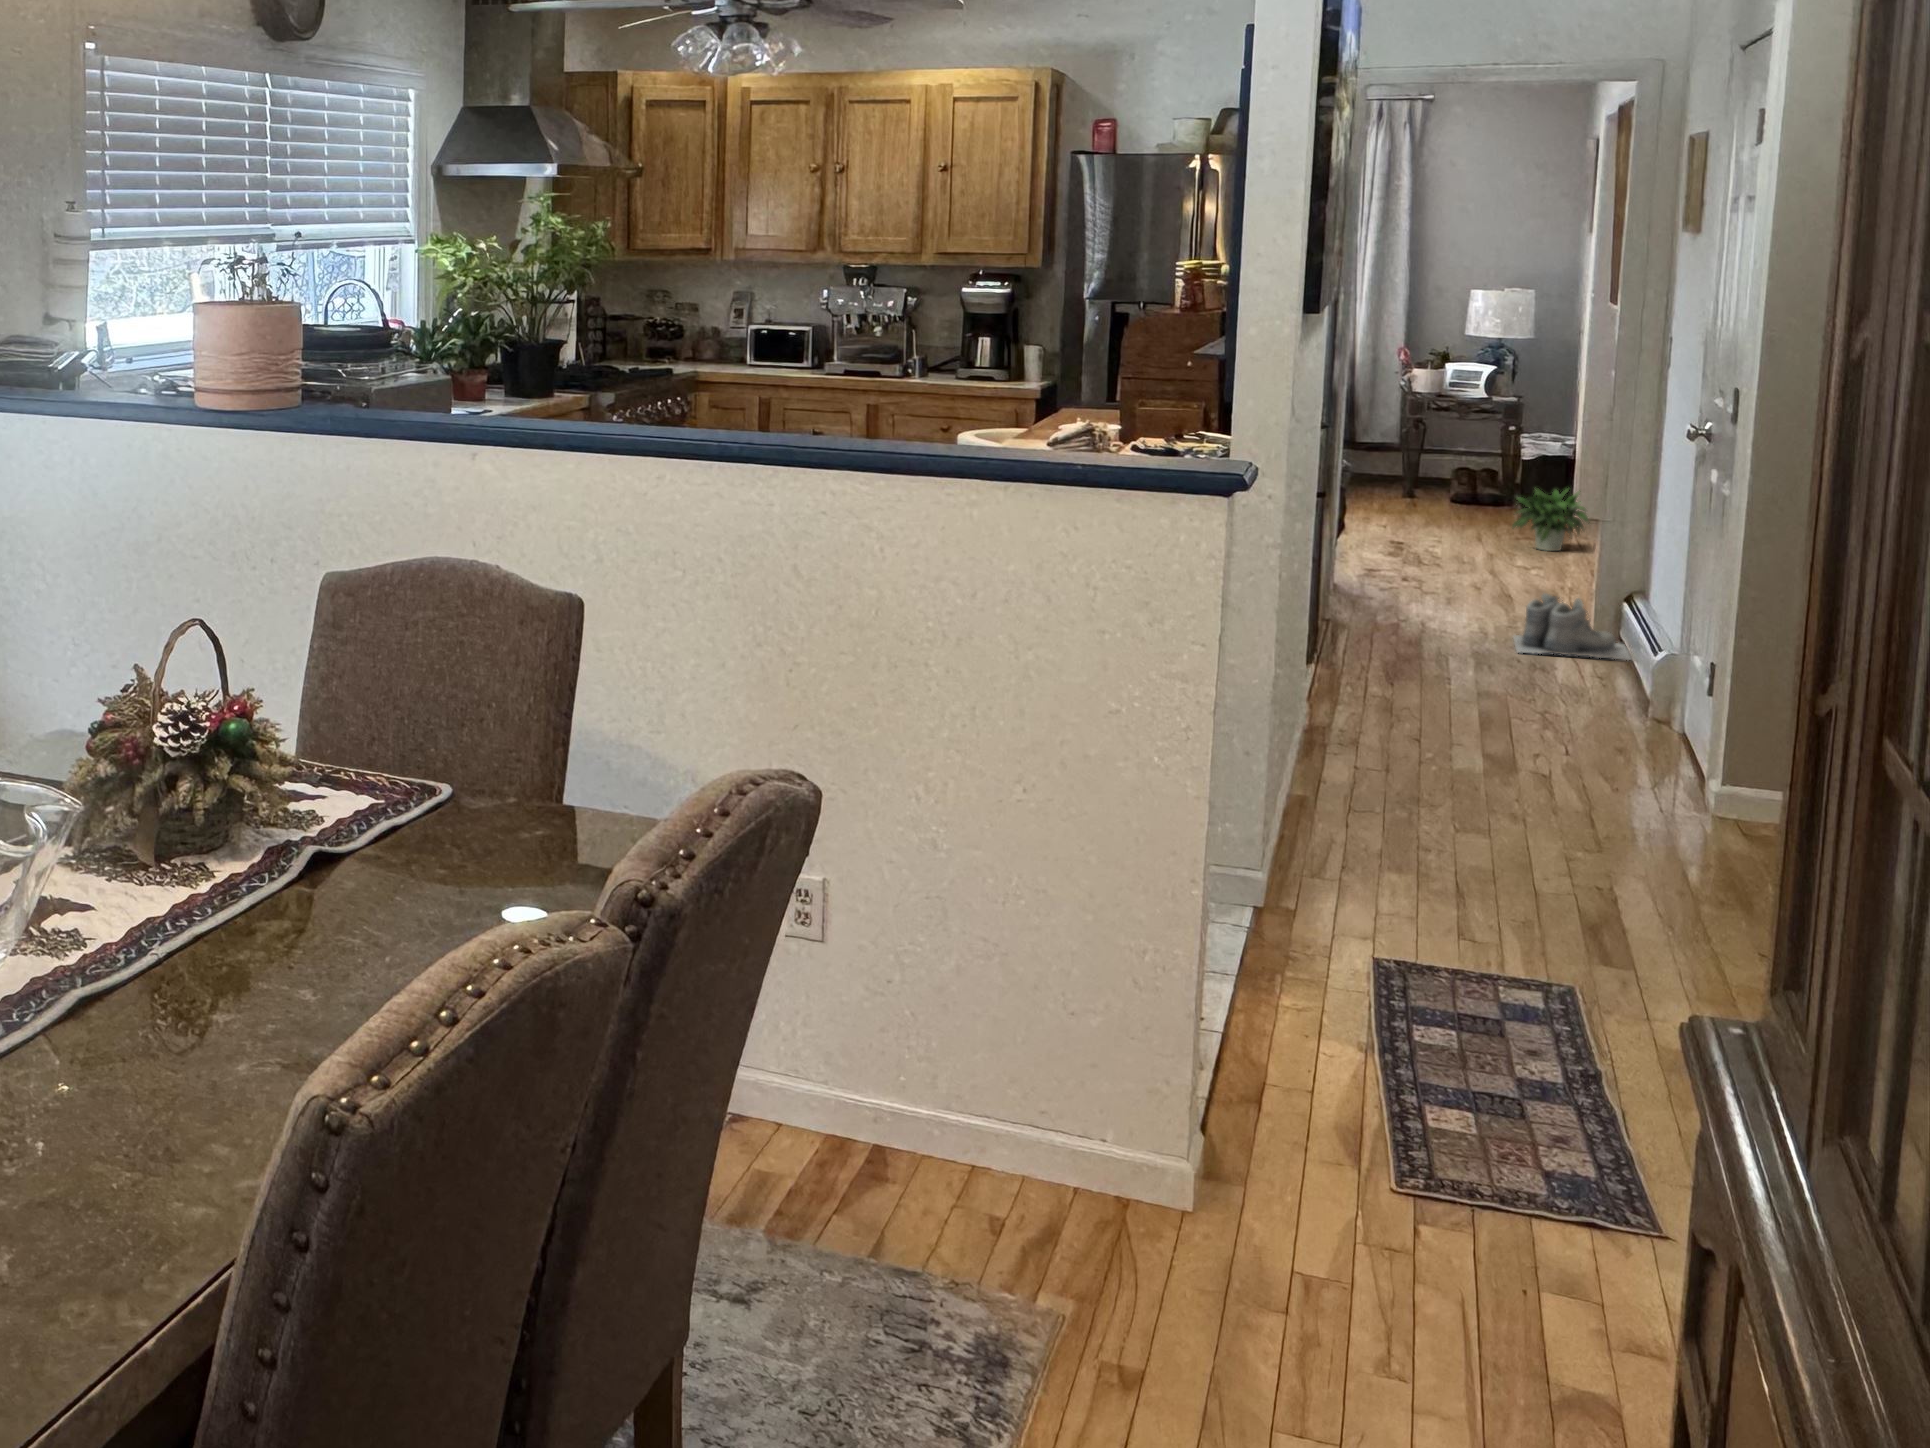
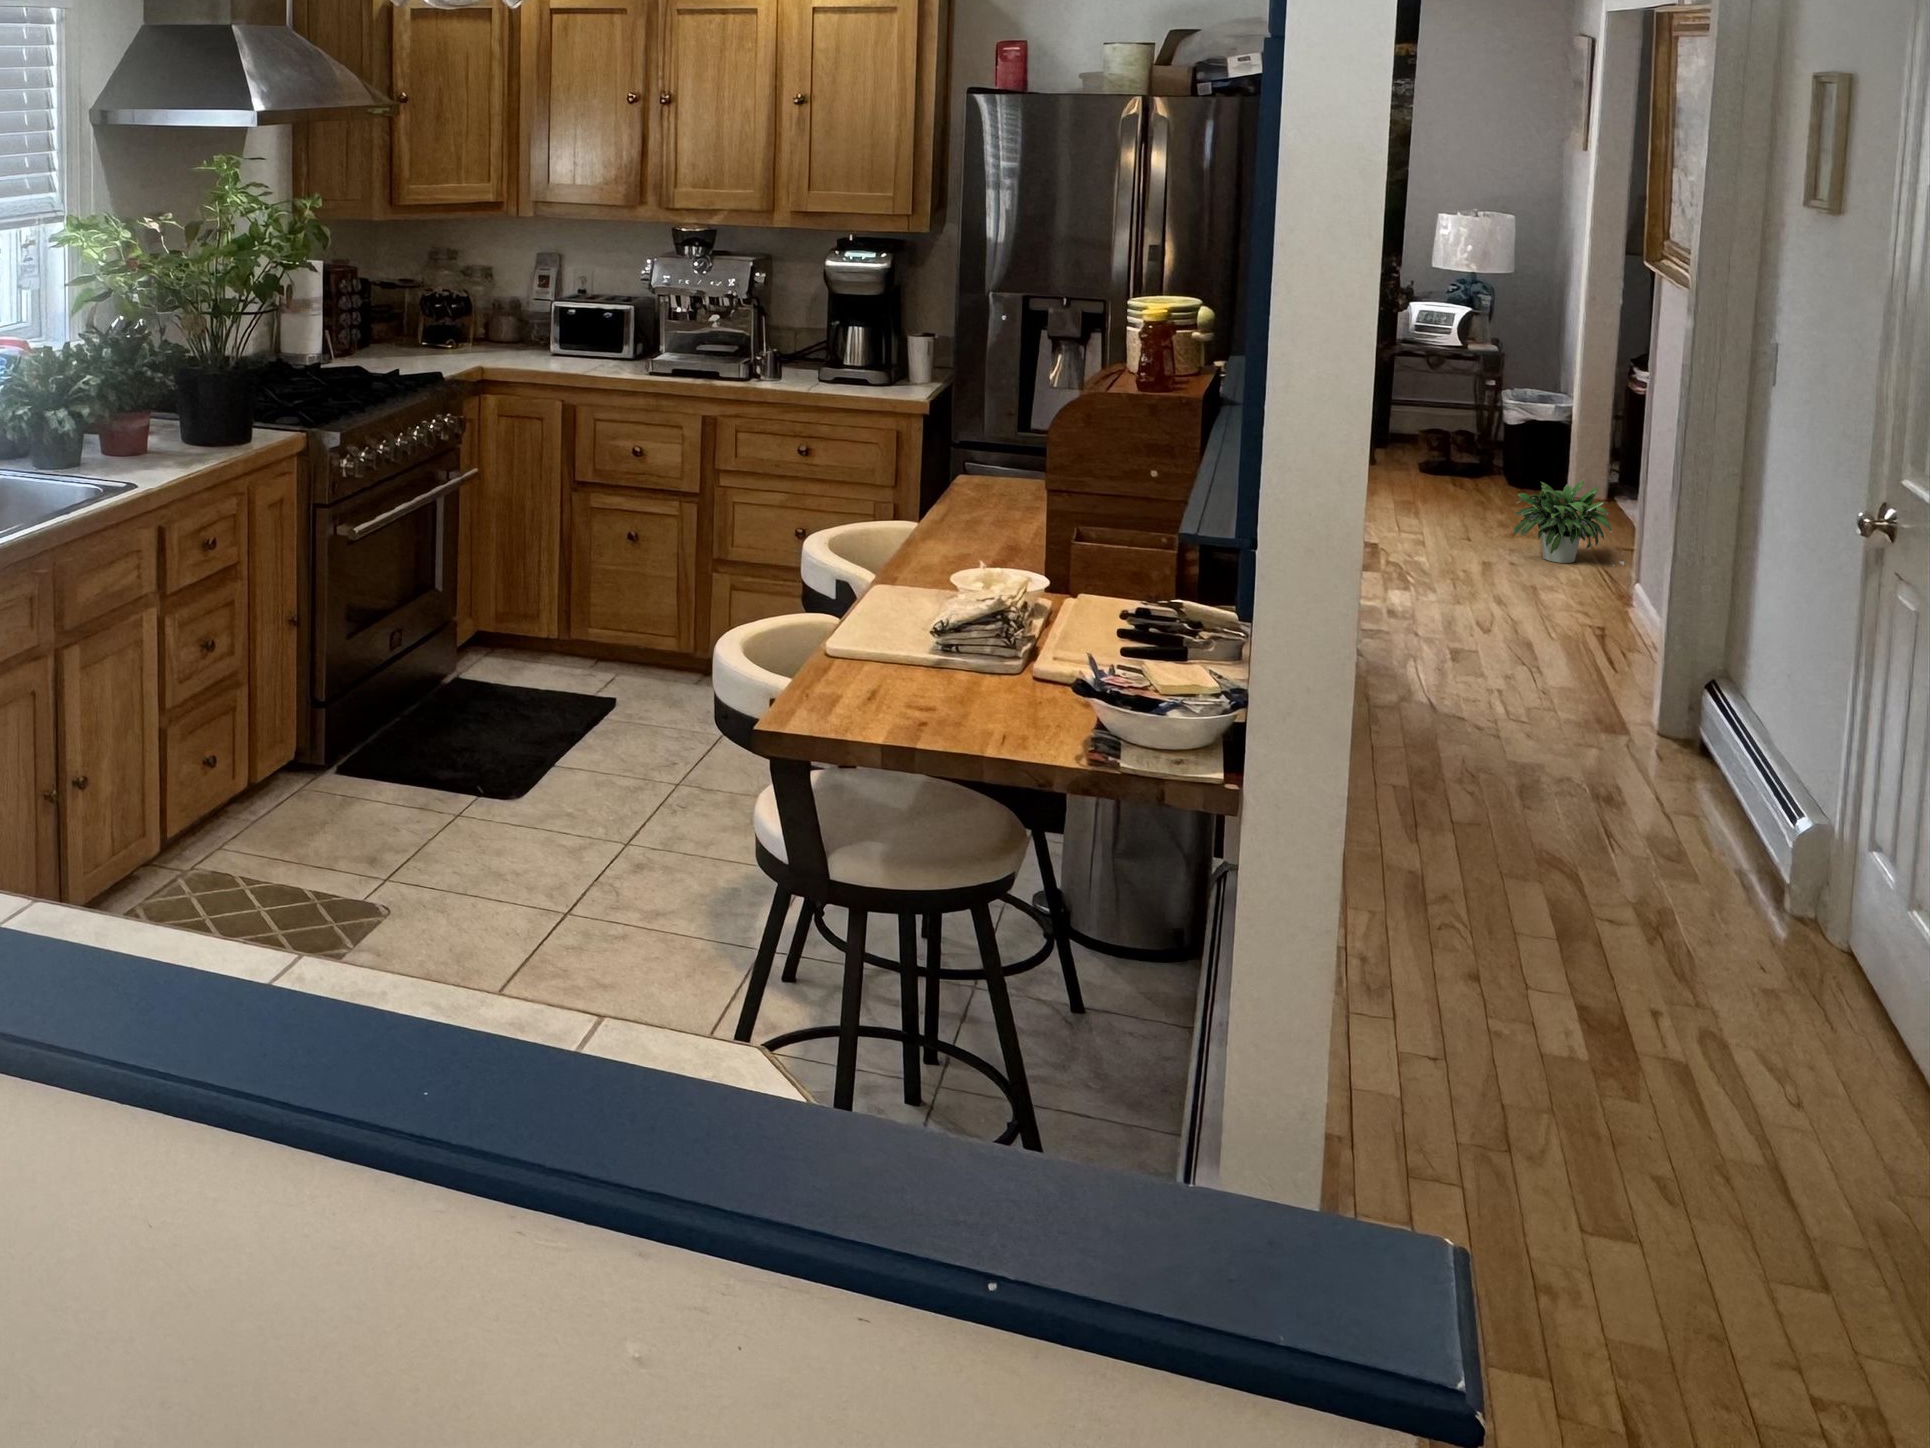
boots: present [1513,594,1631,660] -> none [1557,688,1732,793]

